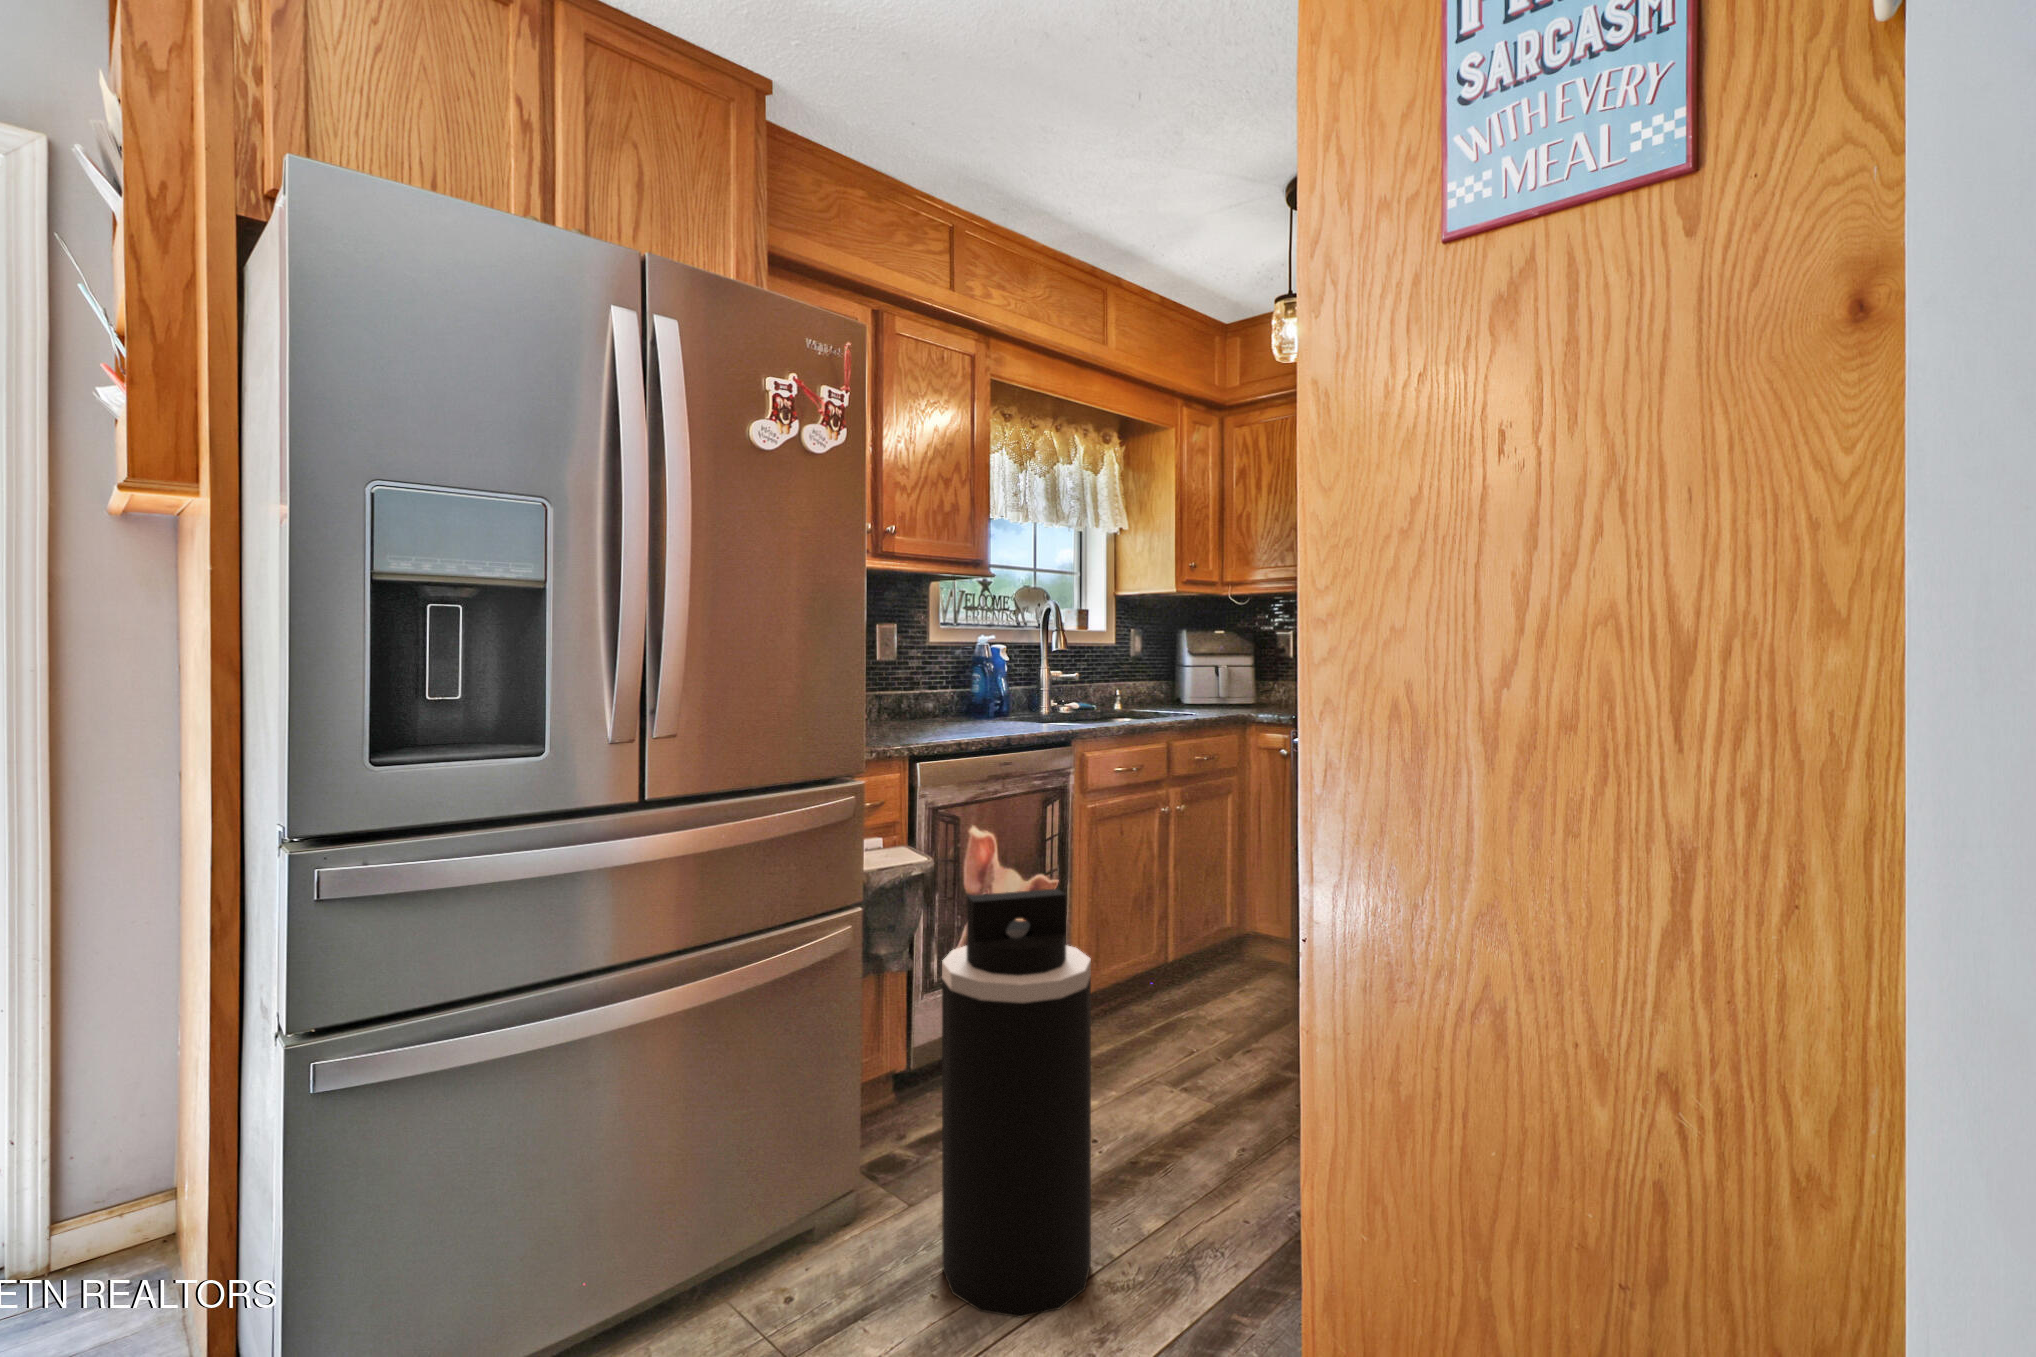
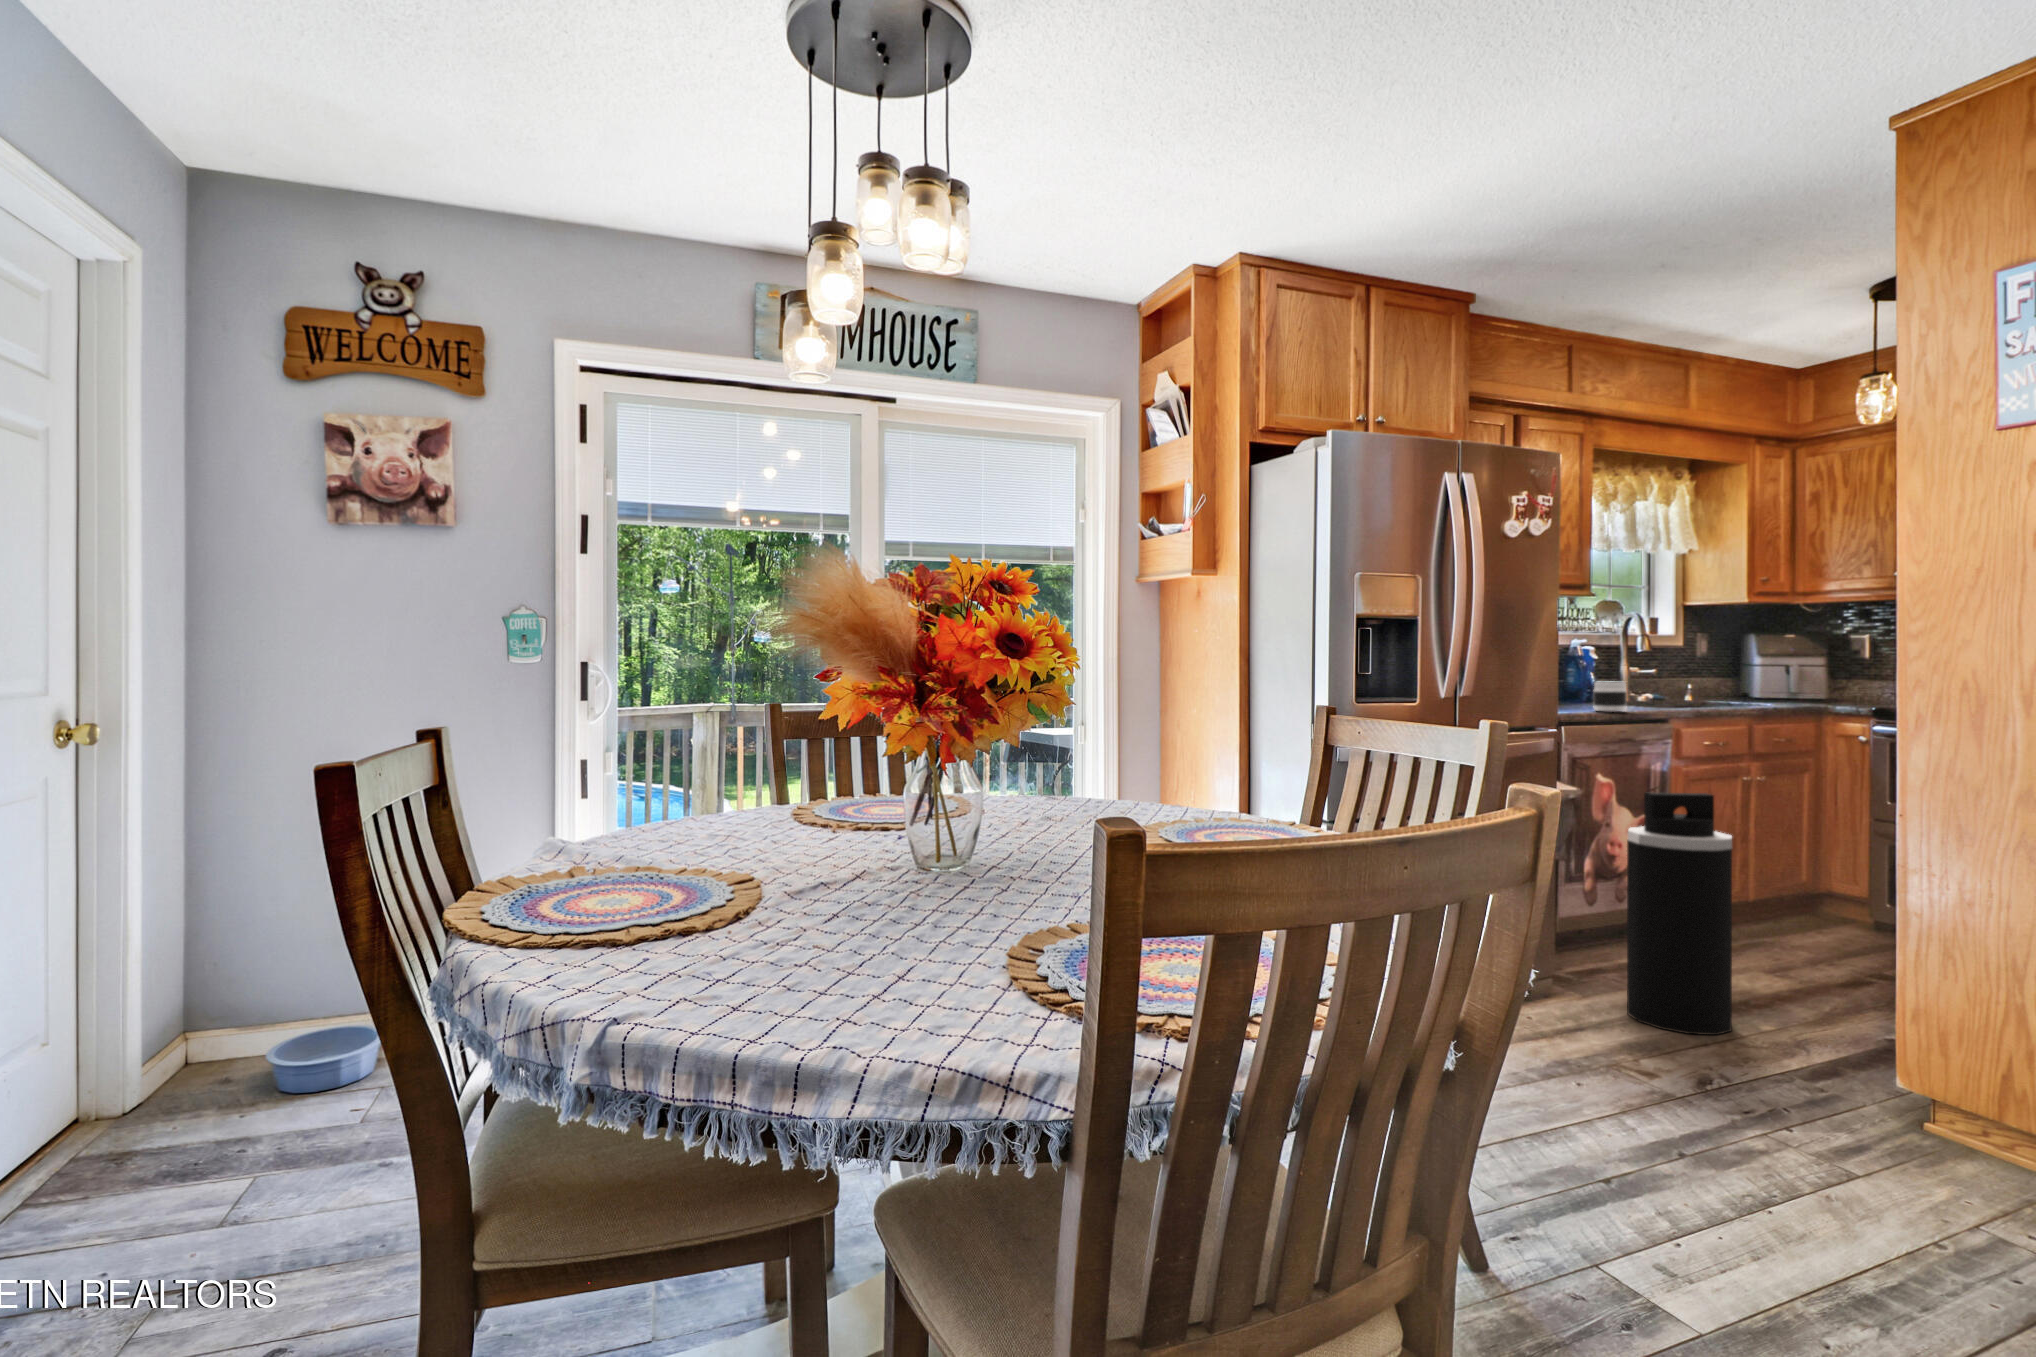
jar: none [977,693,1017,735] -> present [1593,681,1627,711]

